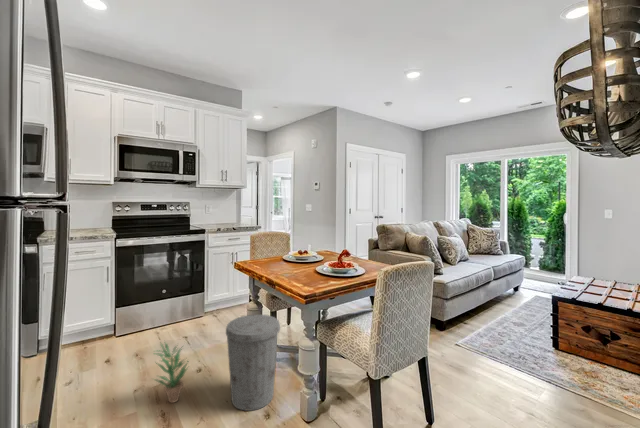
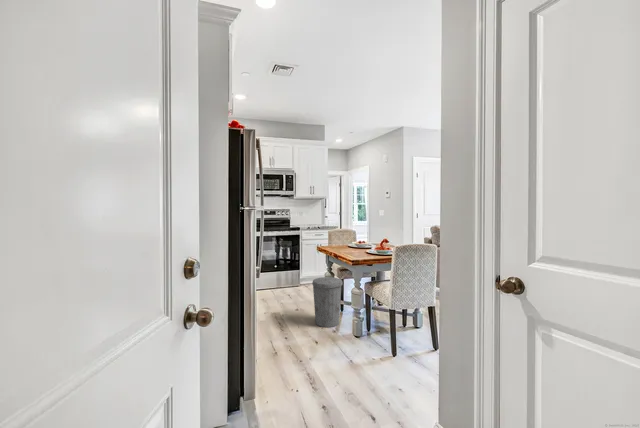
potted plant: present [154,344,189,403] -> none [275,286,293,320]

